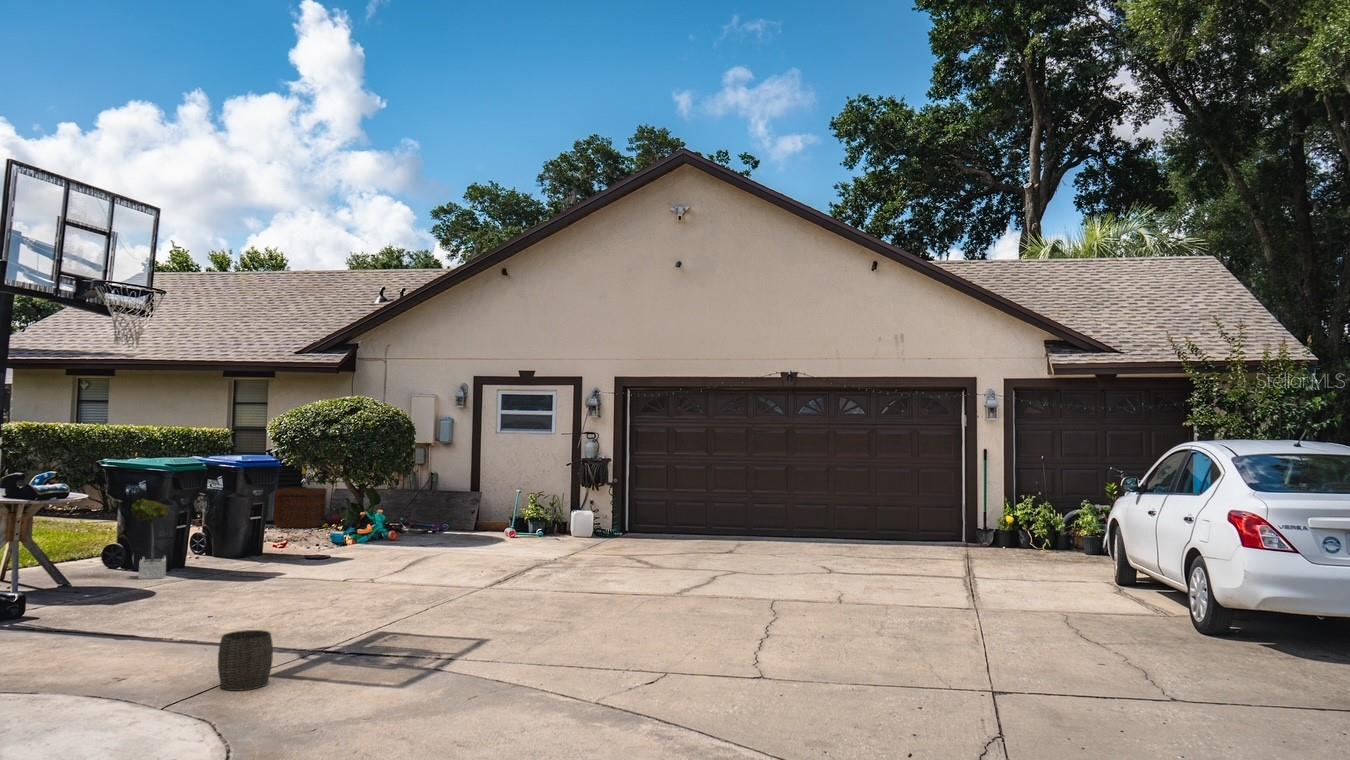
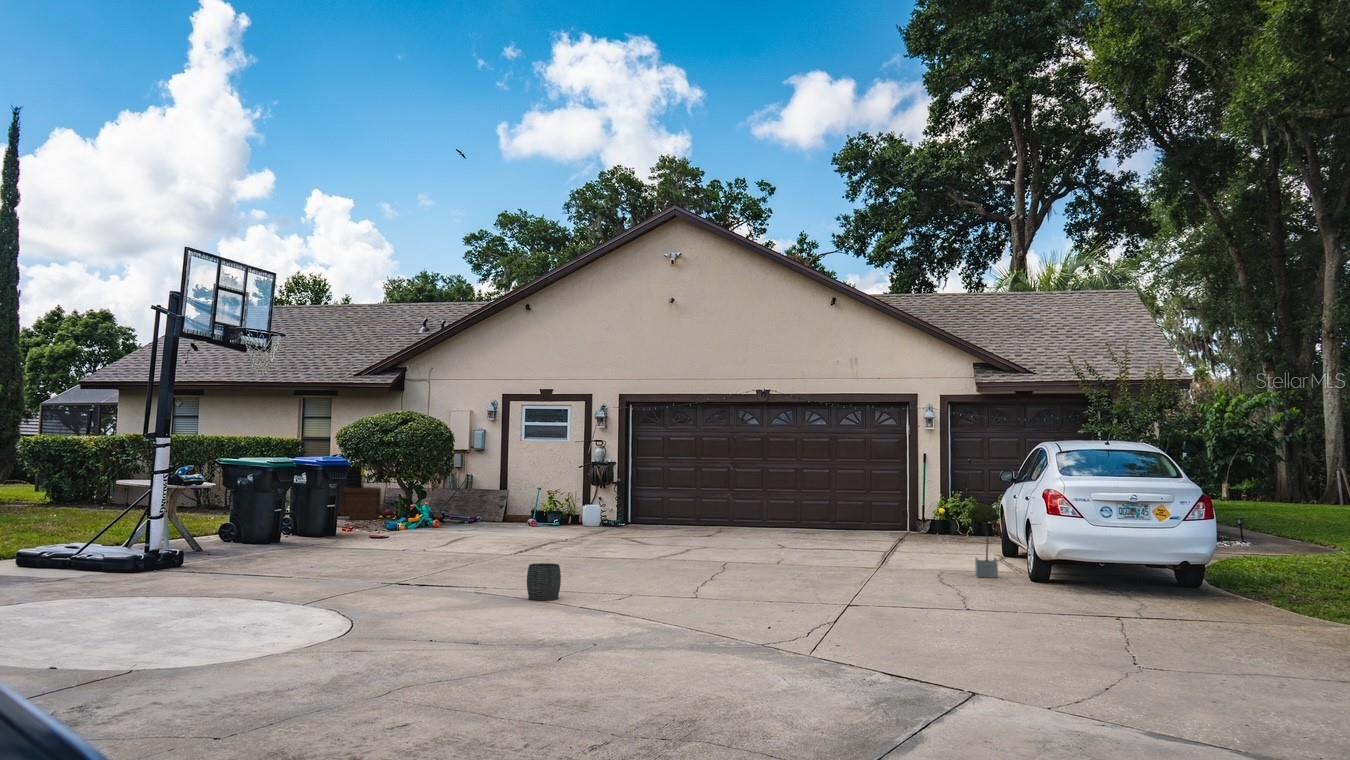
potted tree: present [131,499,169,579] -> present [969,503,1000,578]
woven basket: present [218,630,273,691] -> present [527,563,561,601]

